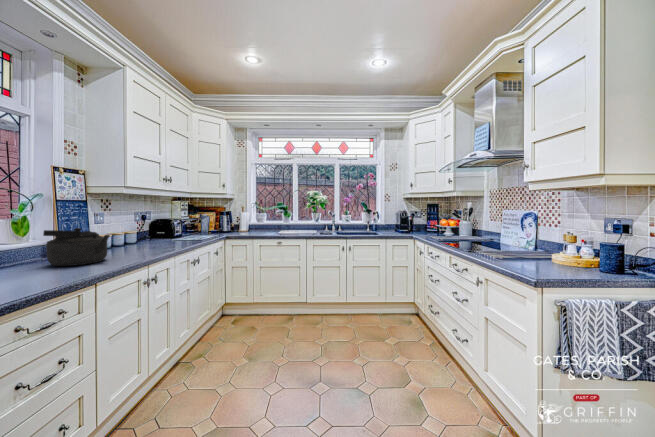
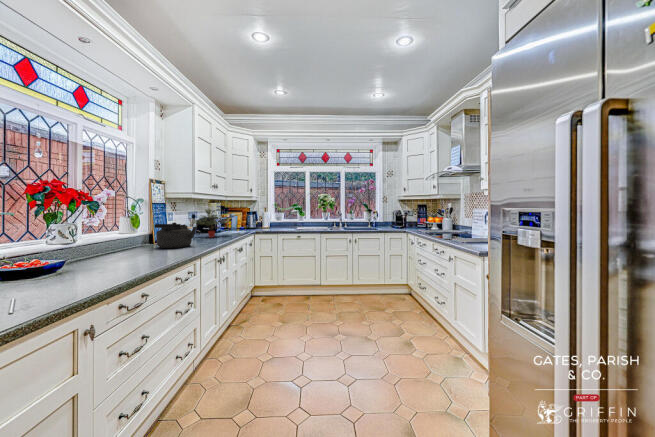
potted plant: none [131,208,182,246] -> present [194,209,227,238]

